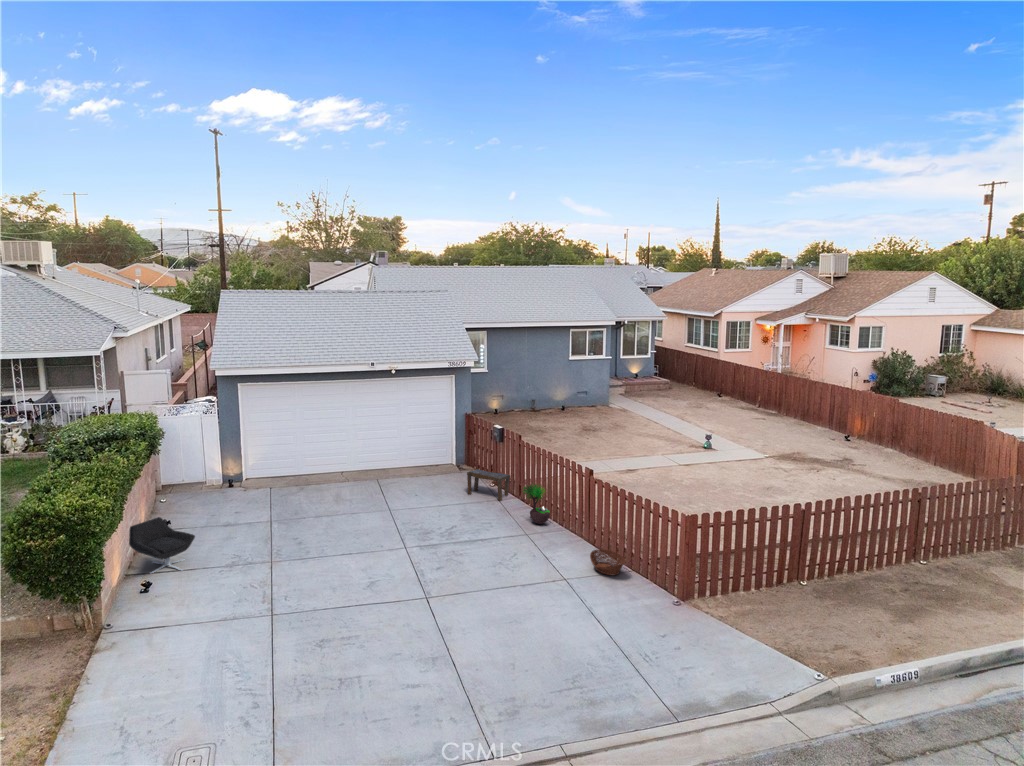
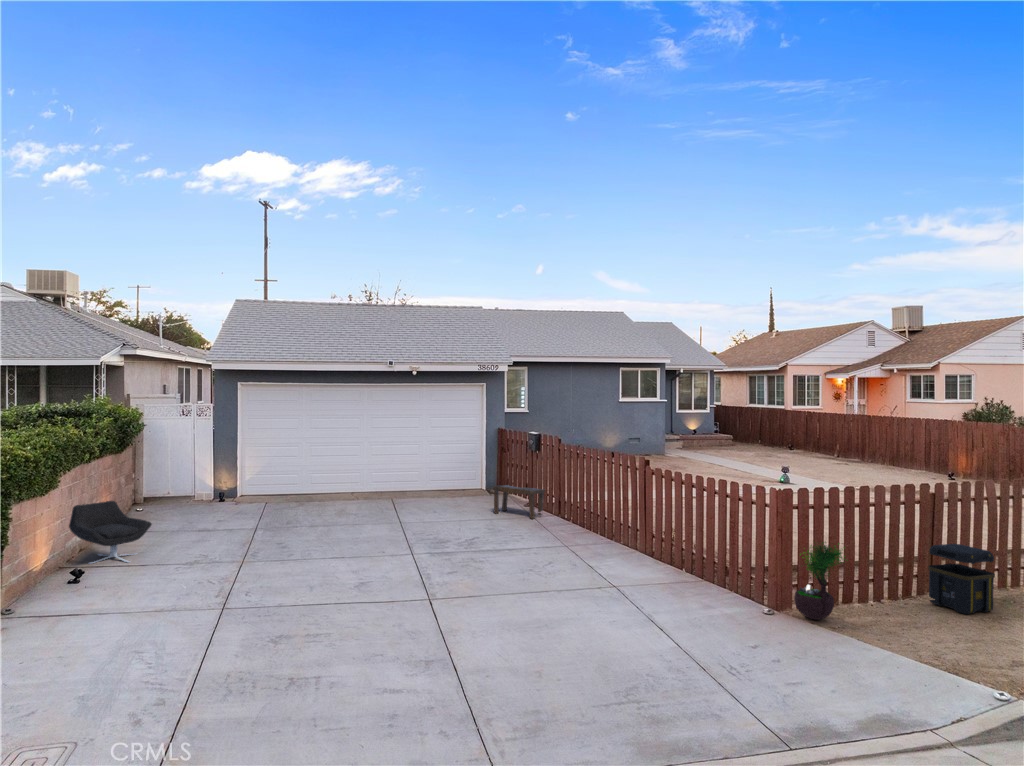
potted tree: present [524,484,550,524] -> present [794,542,843,620]
toolbox: none [795,544,841,598] -> present [928,544,995,614]
basket: present [590,549,625,575] -> none [643,555,691,584]

